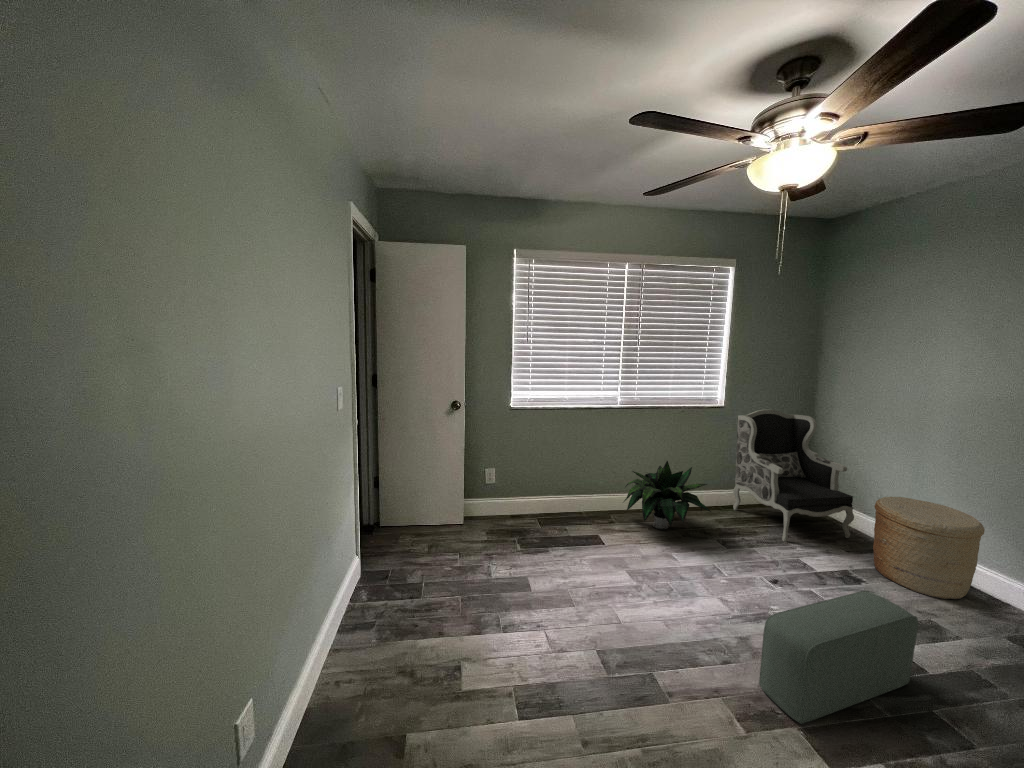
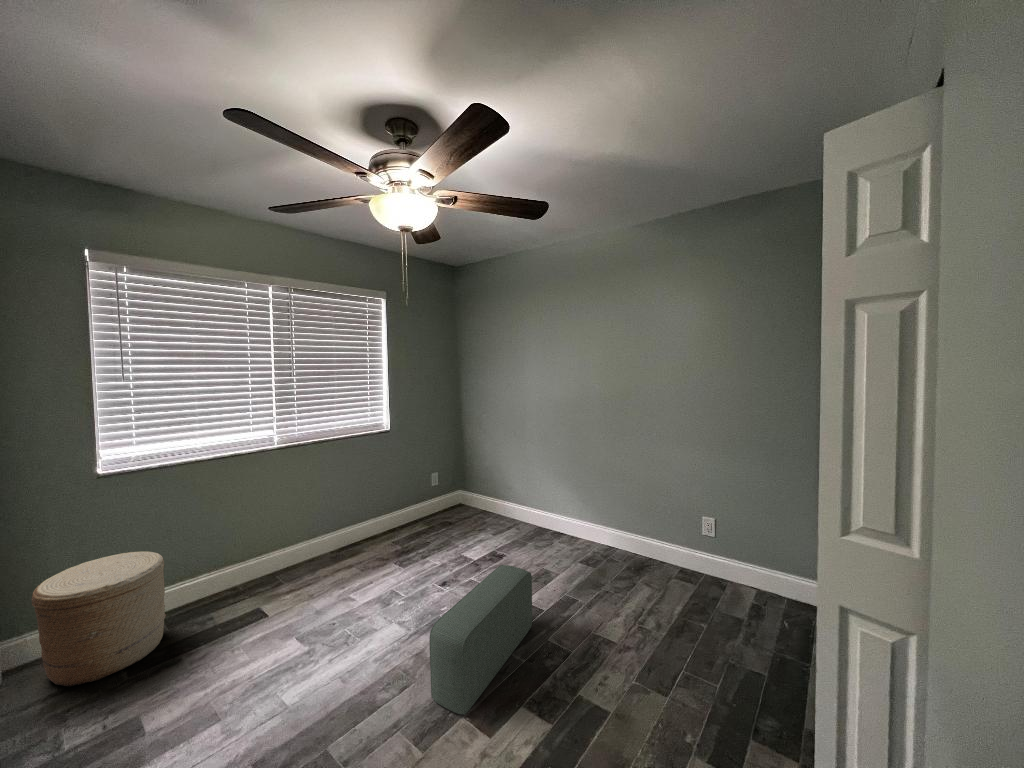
armchair: present [733,410,854,542] -> none [405,427,495,542]
potted plant: present [624,461,711,529] -> none [290,496,387,573]
woven basket: present [873,497,985,599] -> present [32,552,166,687]

